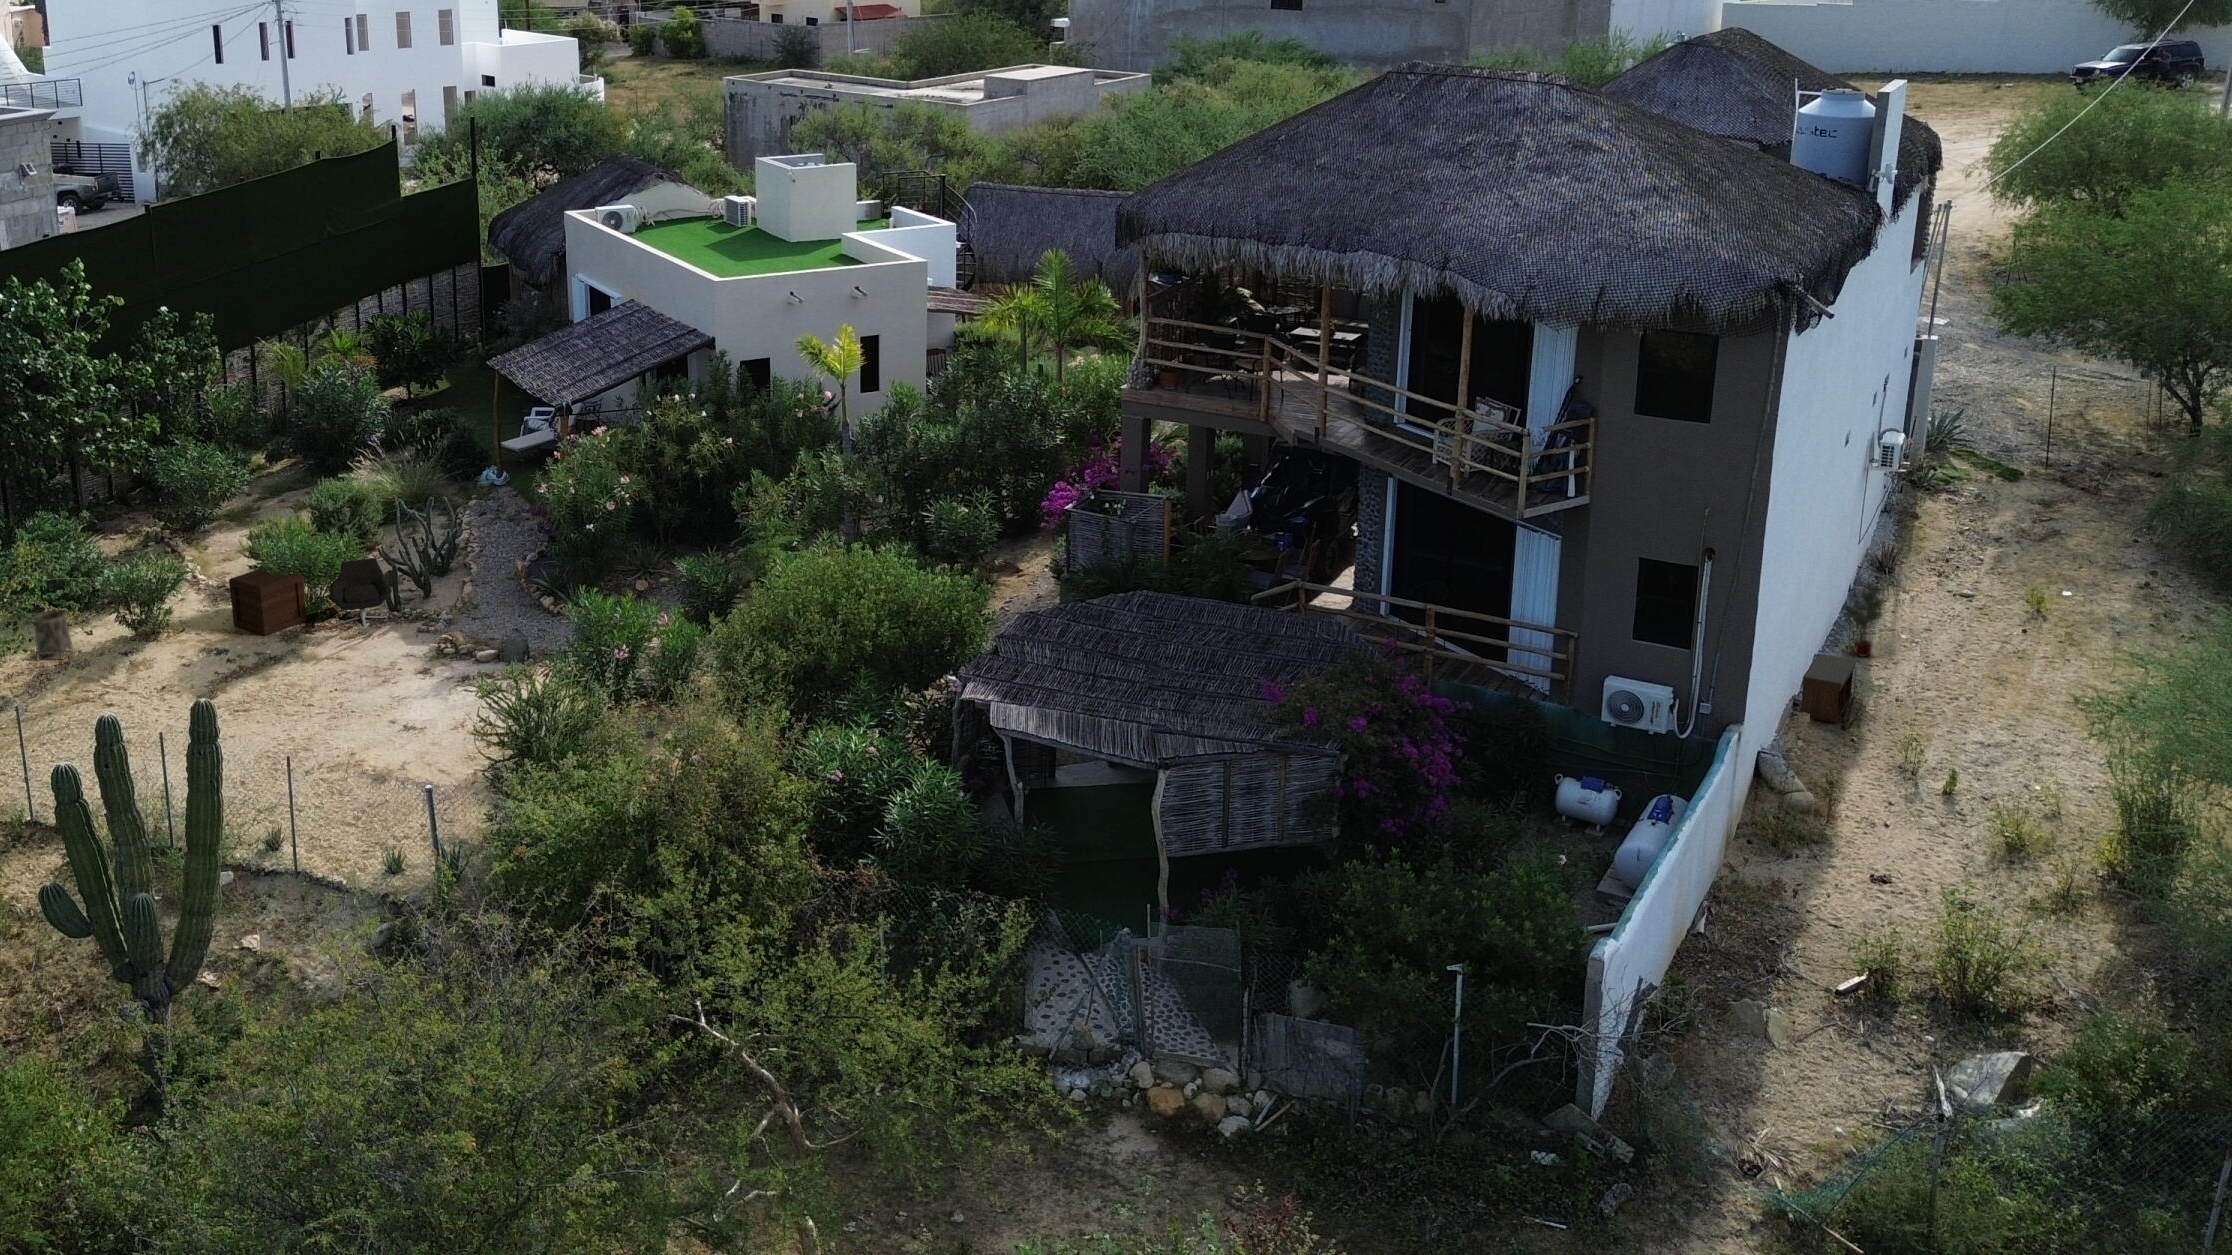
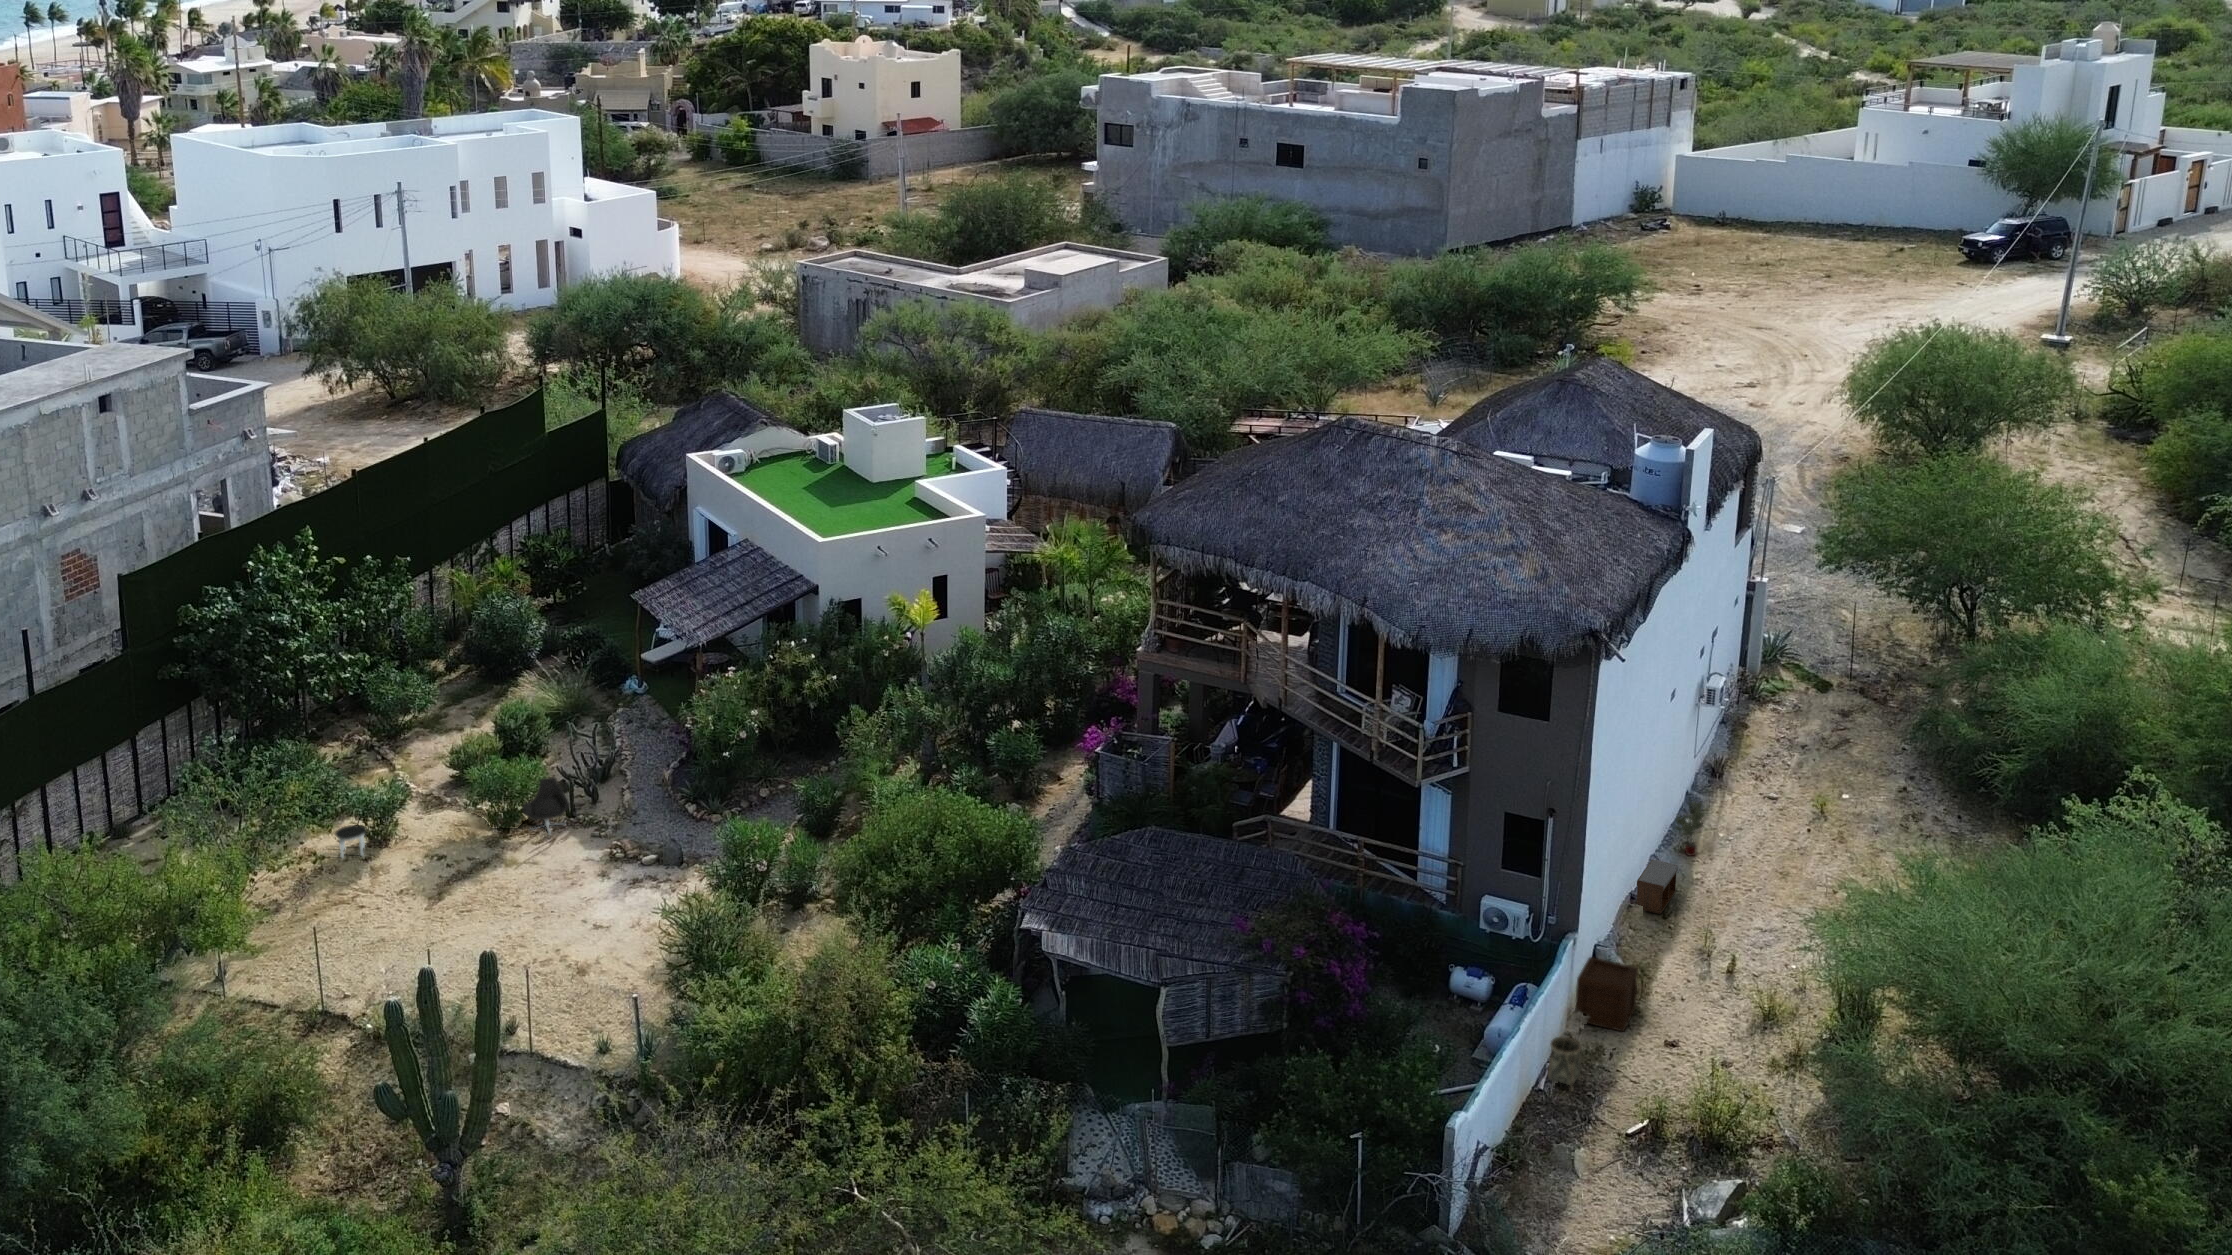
wooden crate: present [229,568,307,636] -> present [1576,957,1638,1032]
basket: present [34,610,73,660] -> present [1548,1037,1581,1091]
round table: none [89,610,130,651] -> present [335,825,366,857]

